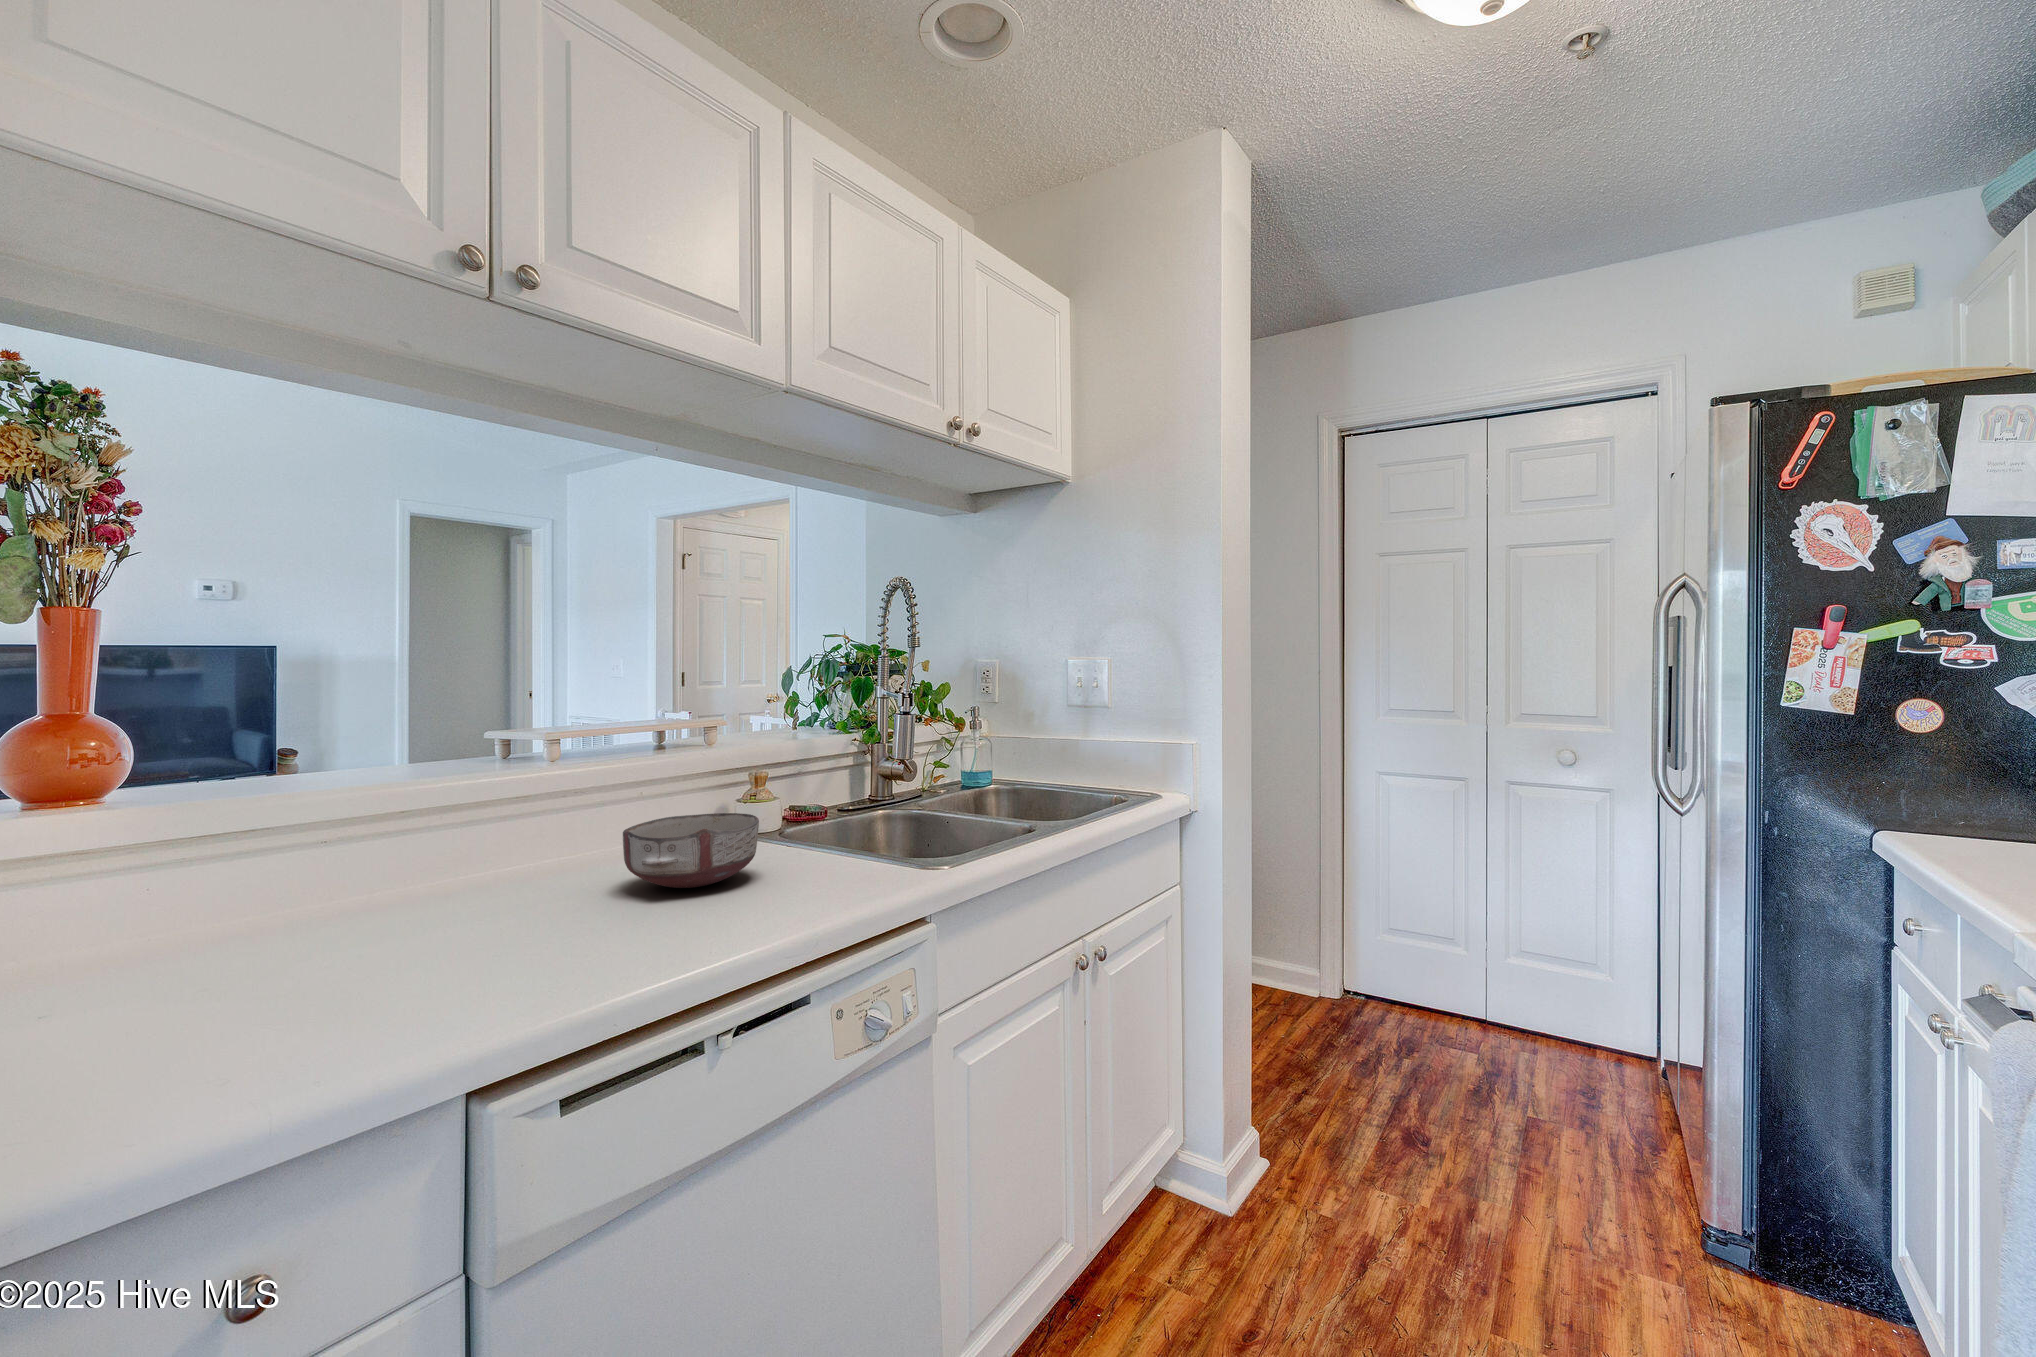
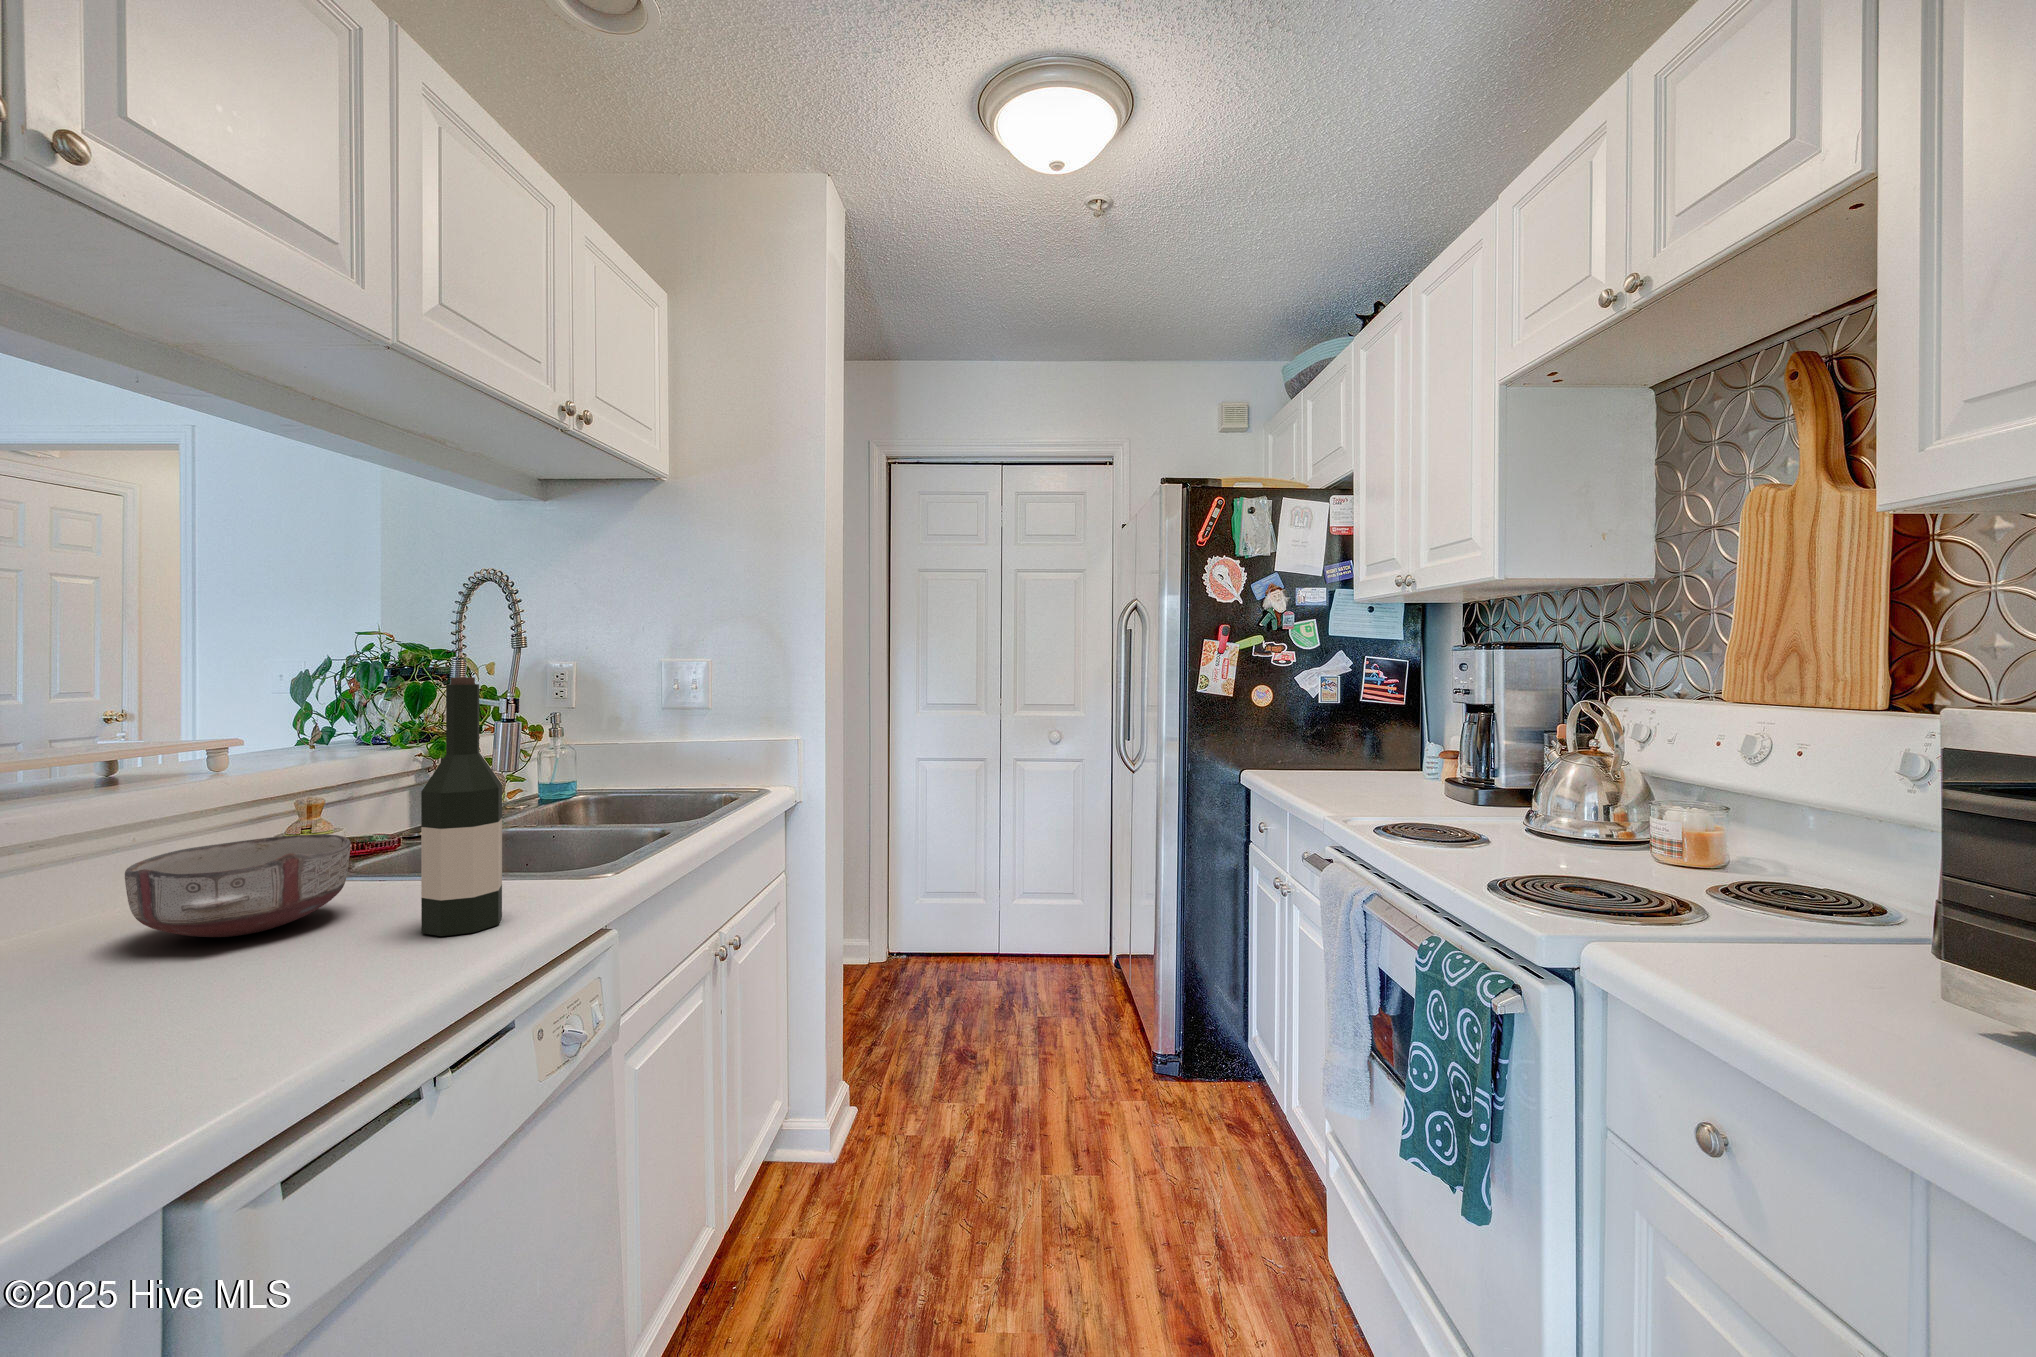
wine bottle: none [775,689,837,915] -> present [421,677,502,936]

